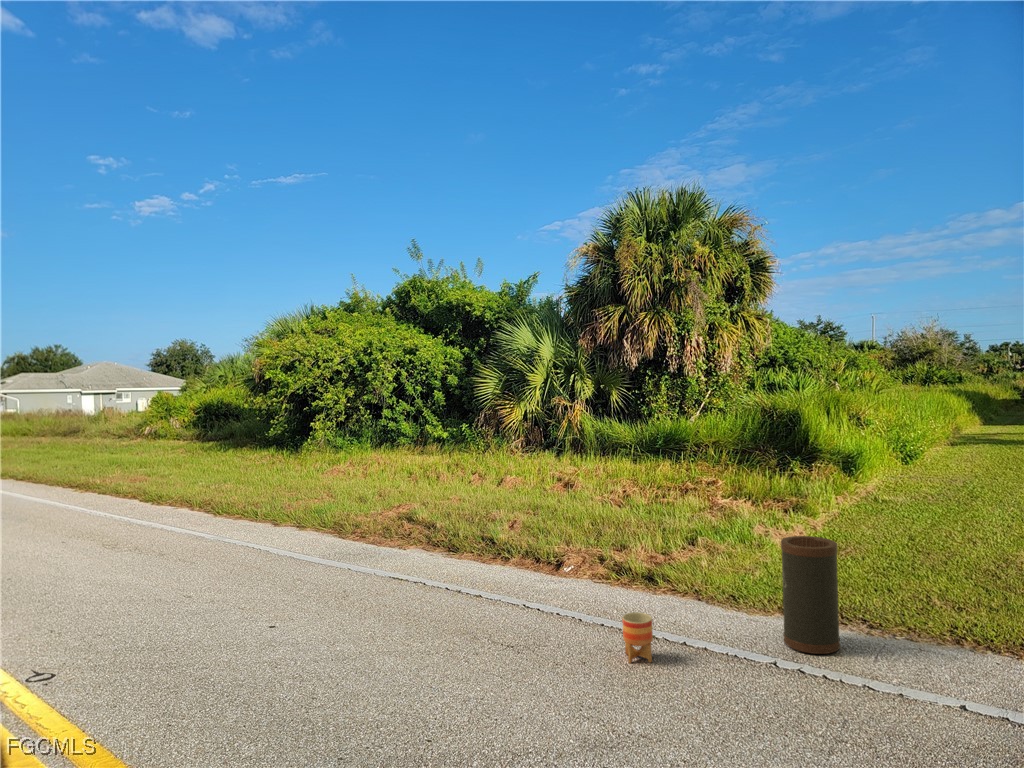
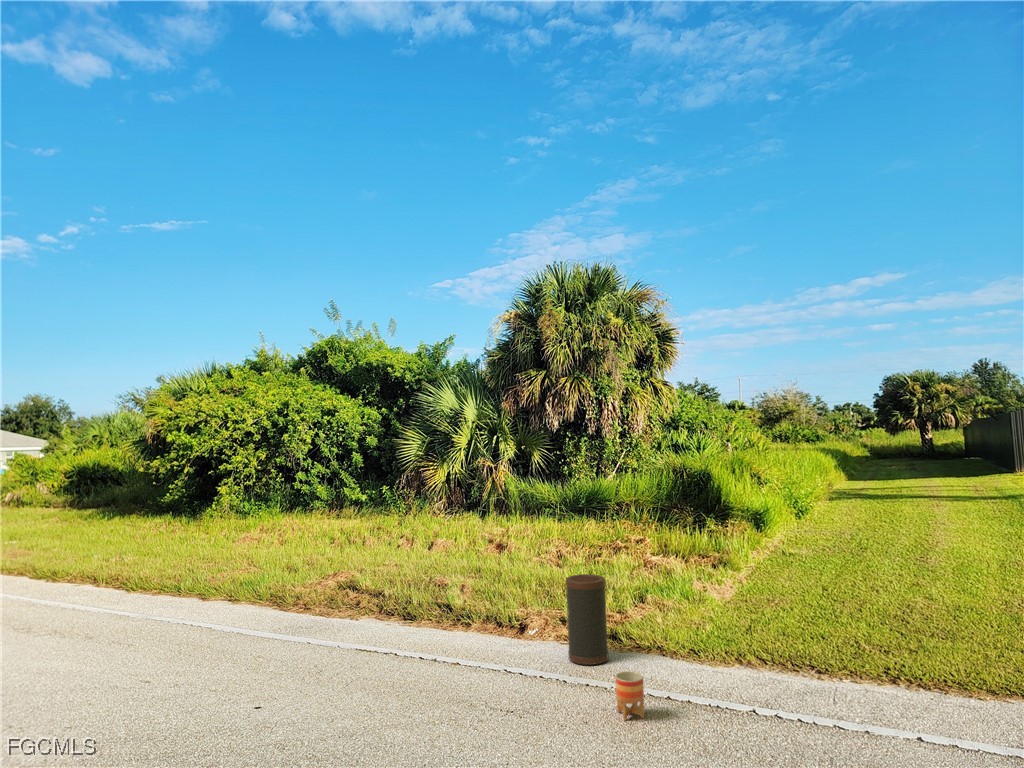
trash can: present [781,536,840,654] -> present [566,574,608,665]

